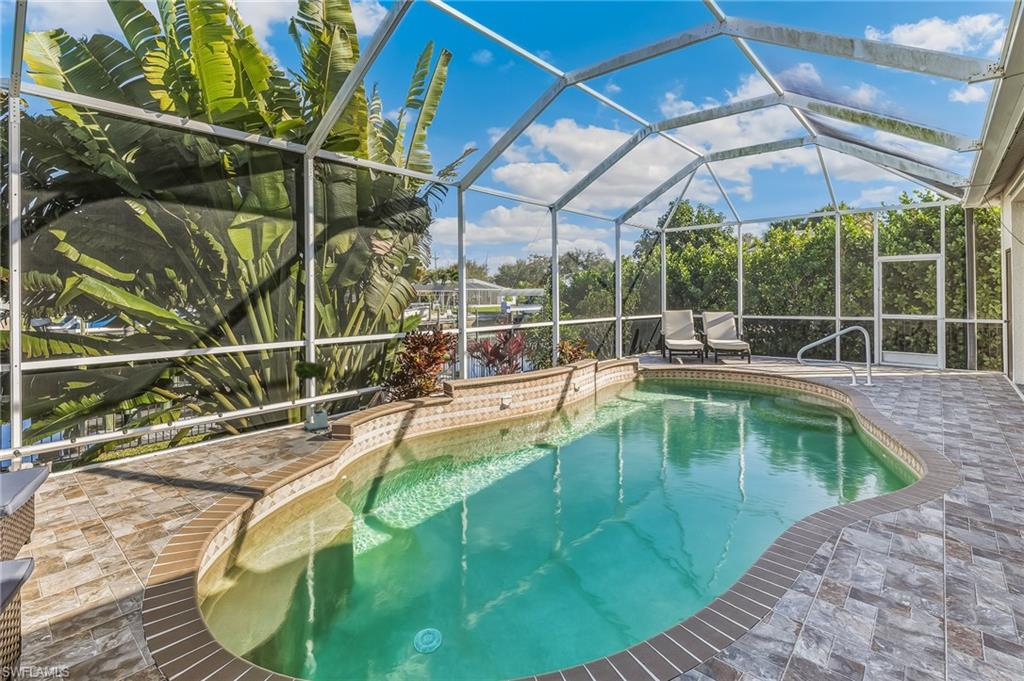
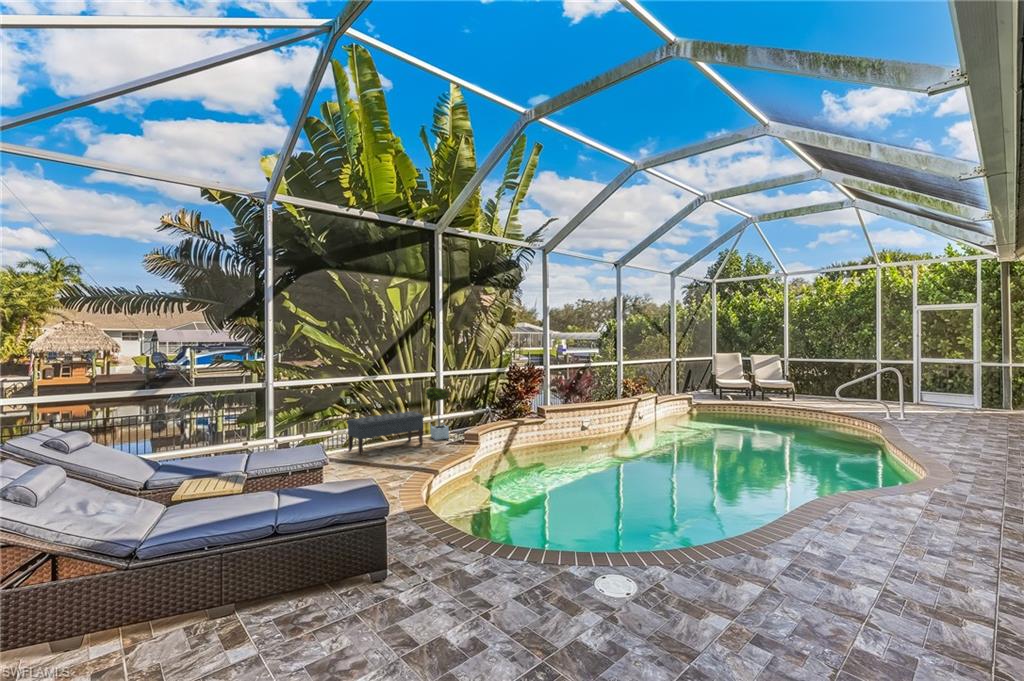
bench: none [171,394,288,459] -> present [347,411,424,455]

